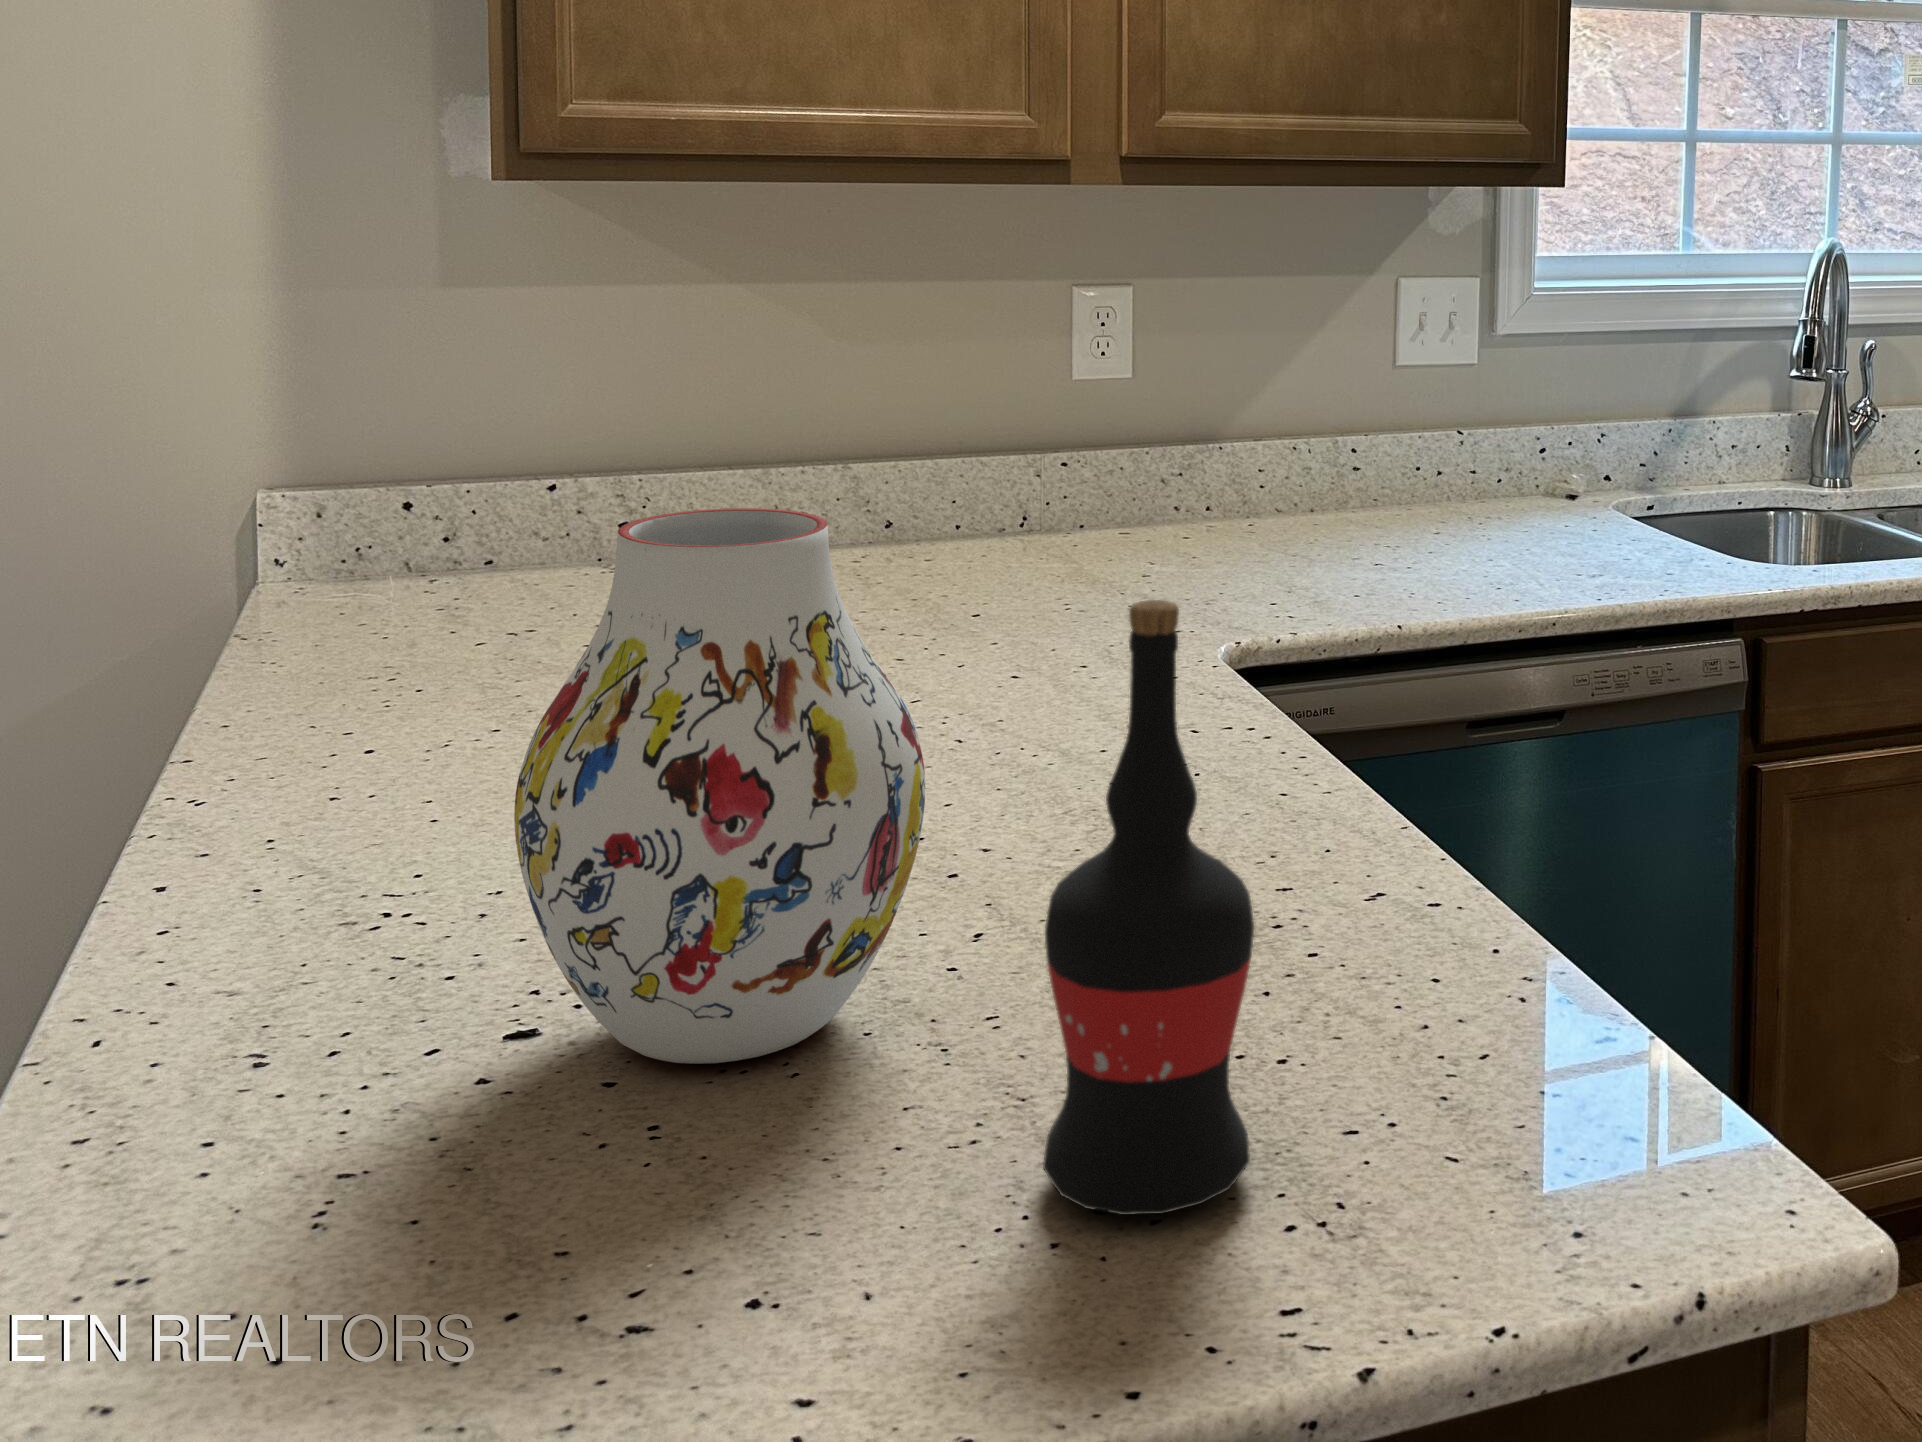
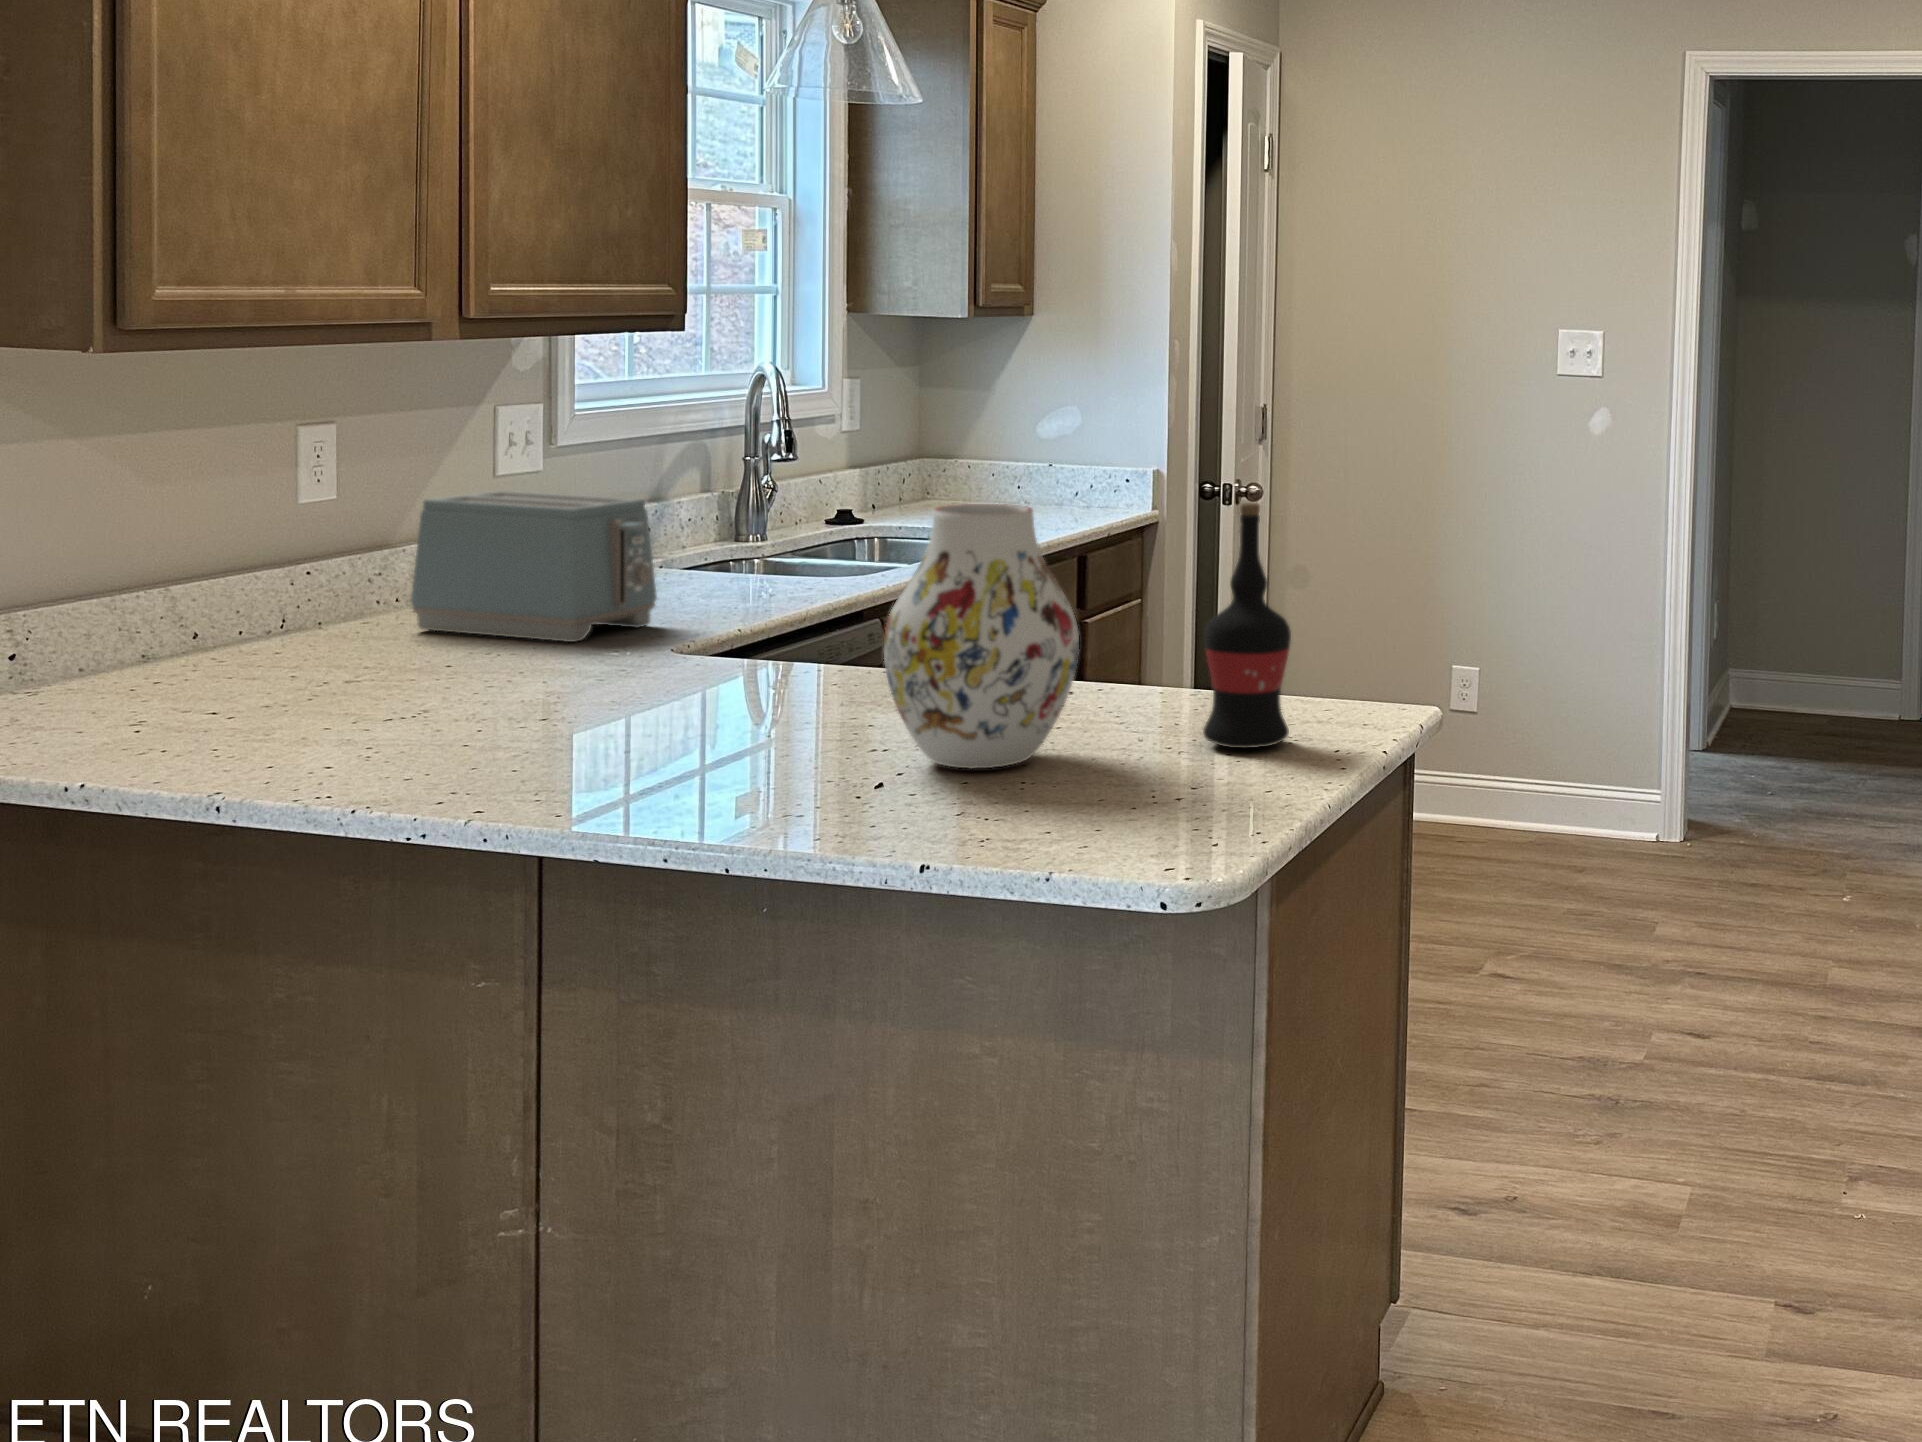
toaster: none [1105,386,1327,608] -> present [411,491,657,642]

